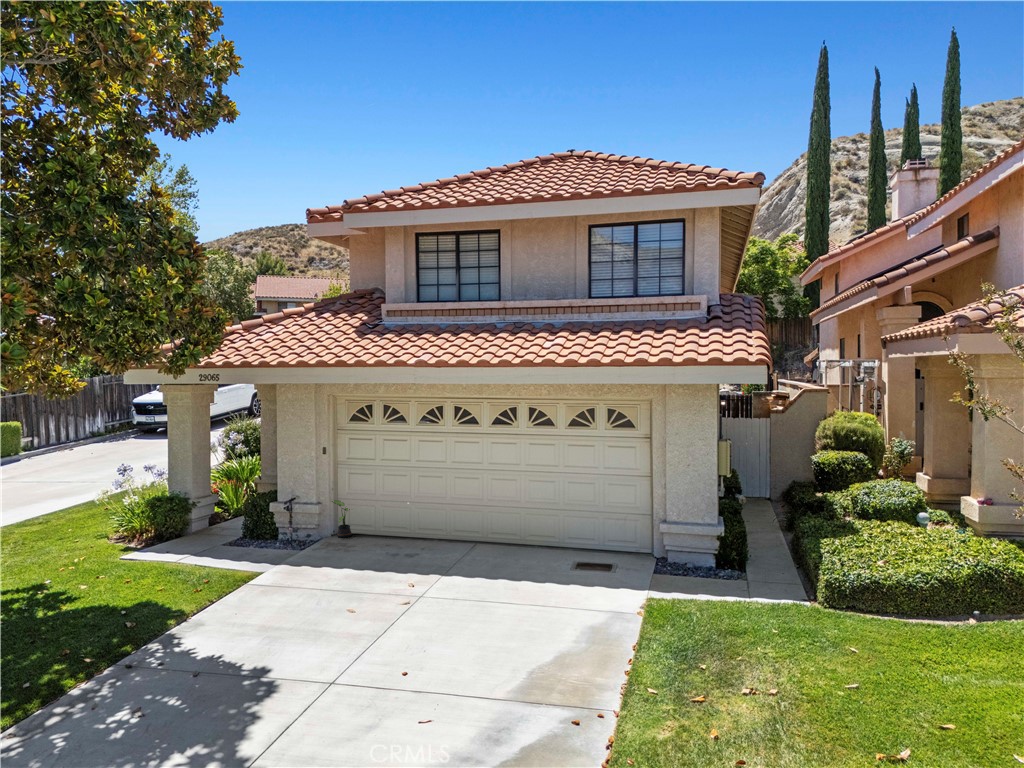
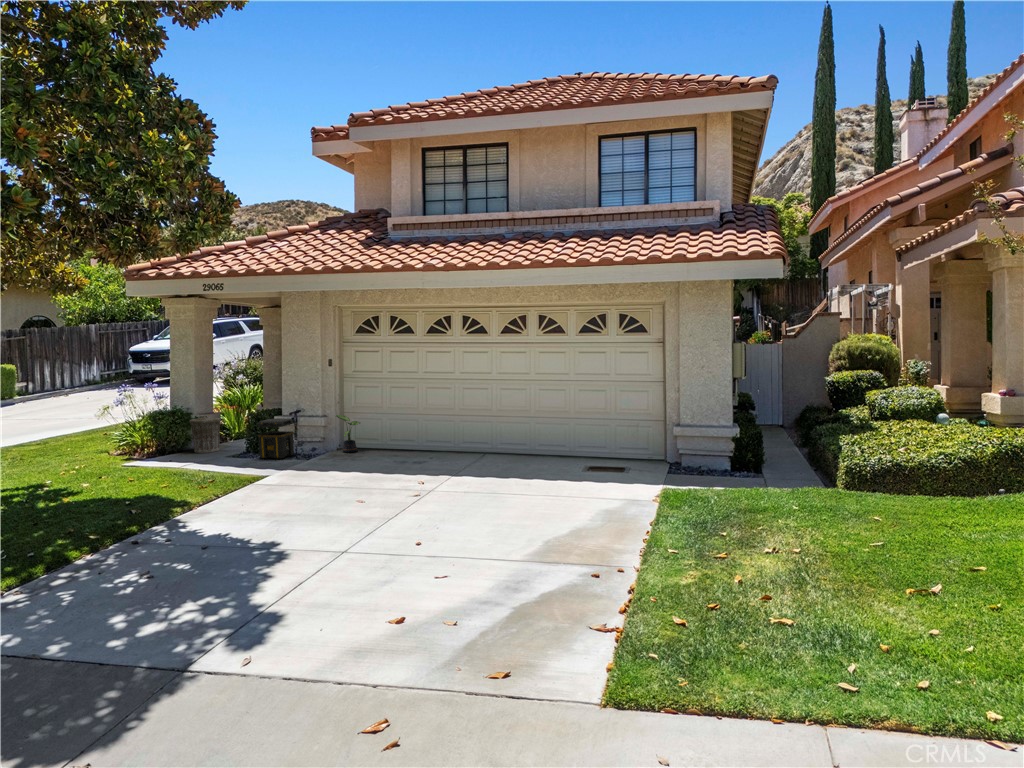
trash can: none [188,499,219,536] -> present [190,416,221,453]
toolbox: none [254,504,290,546] -> present [258,418,294,459]

